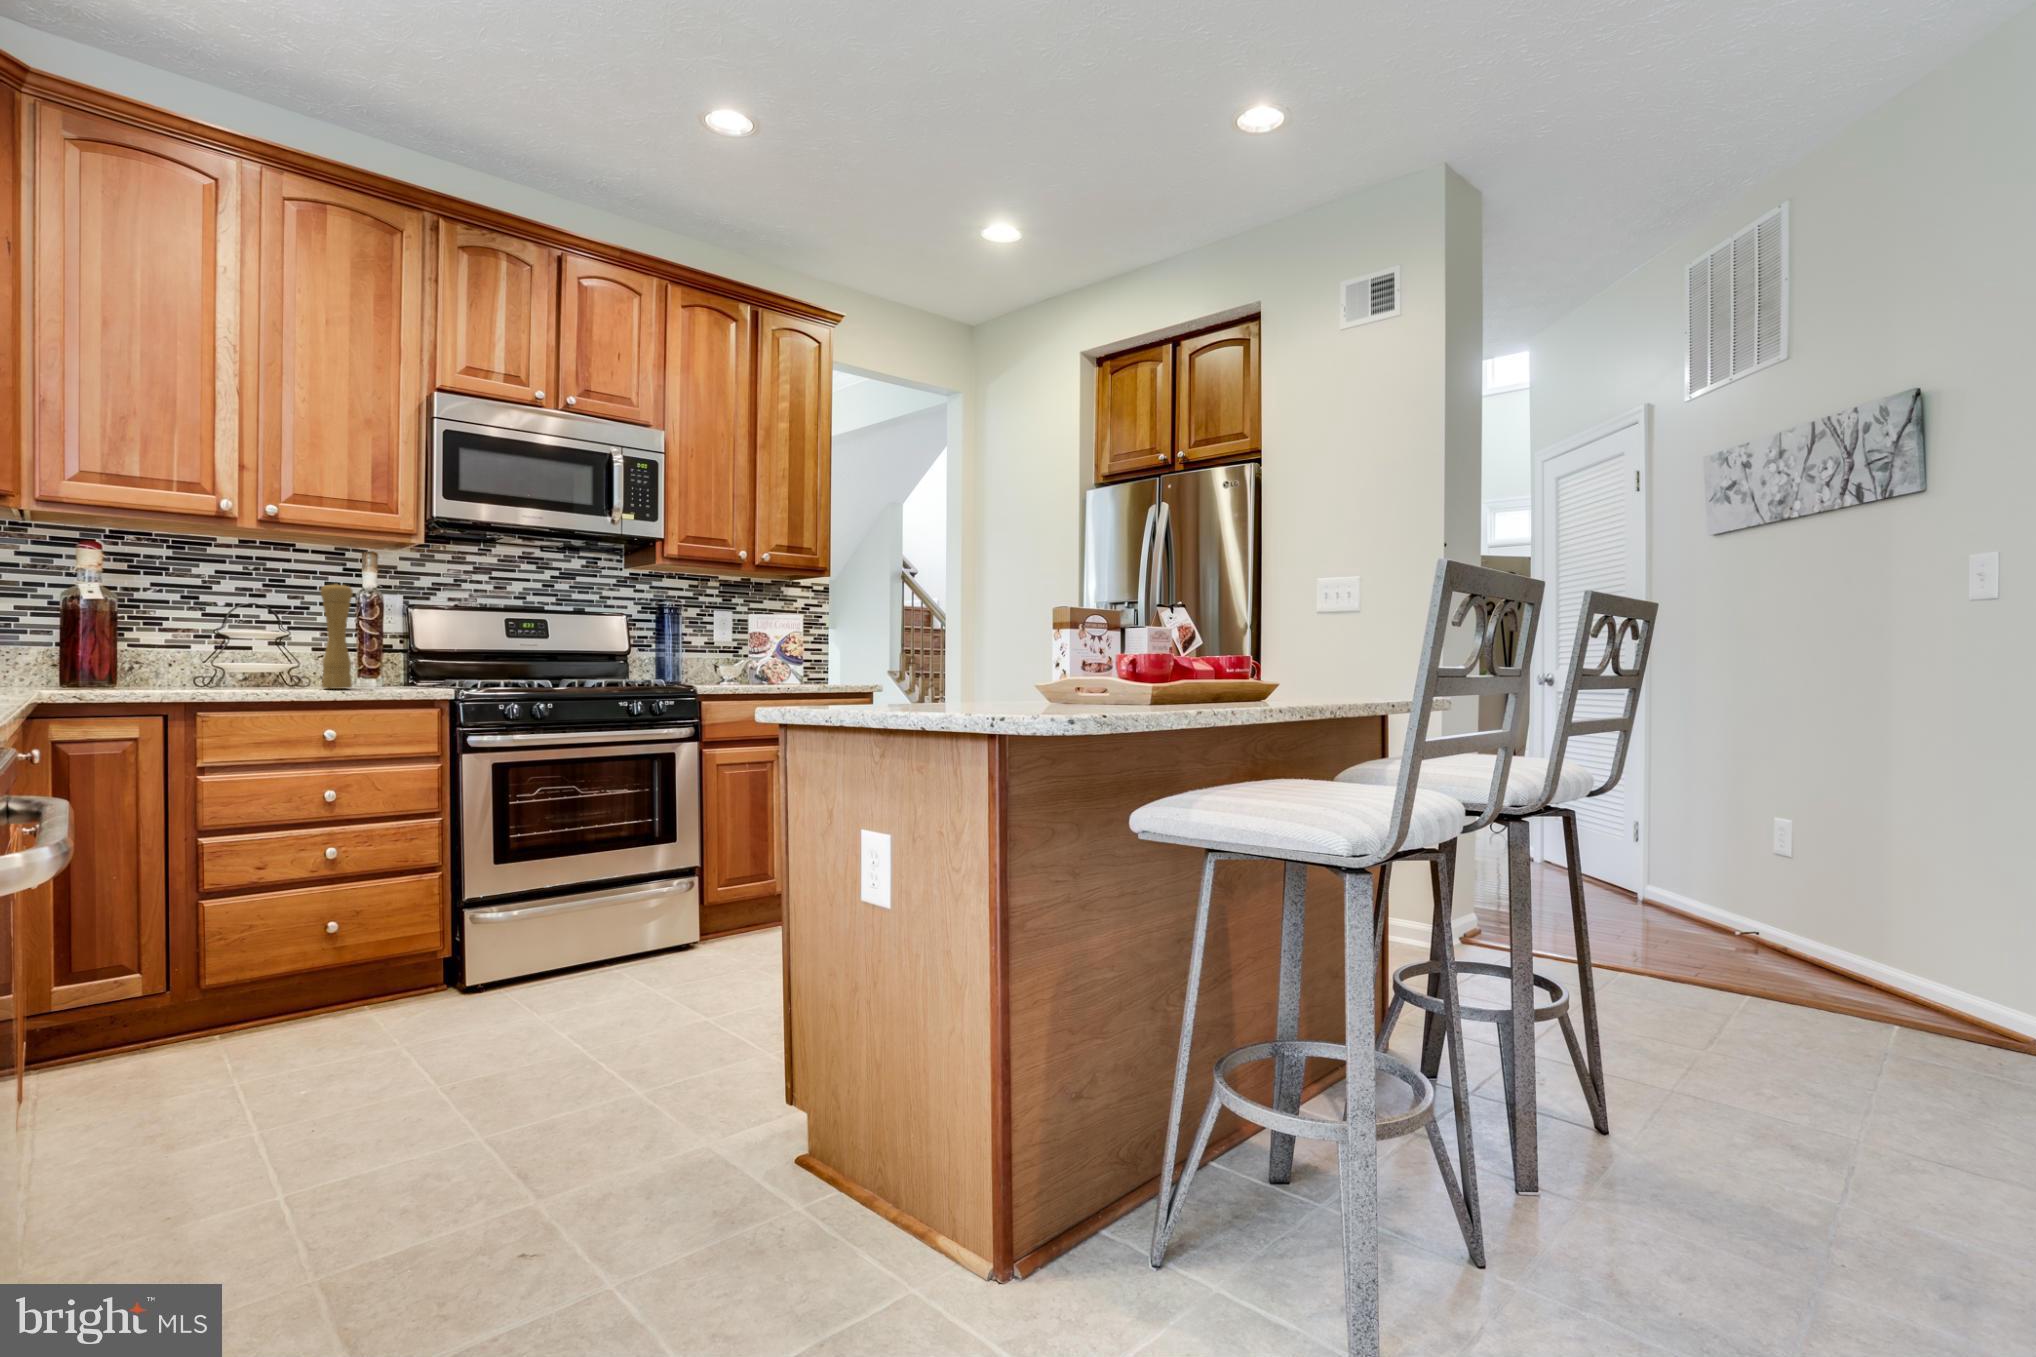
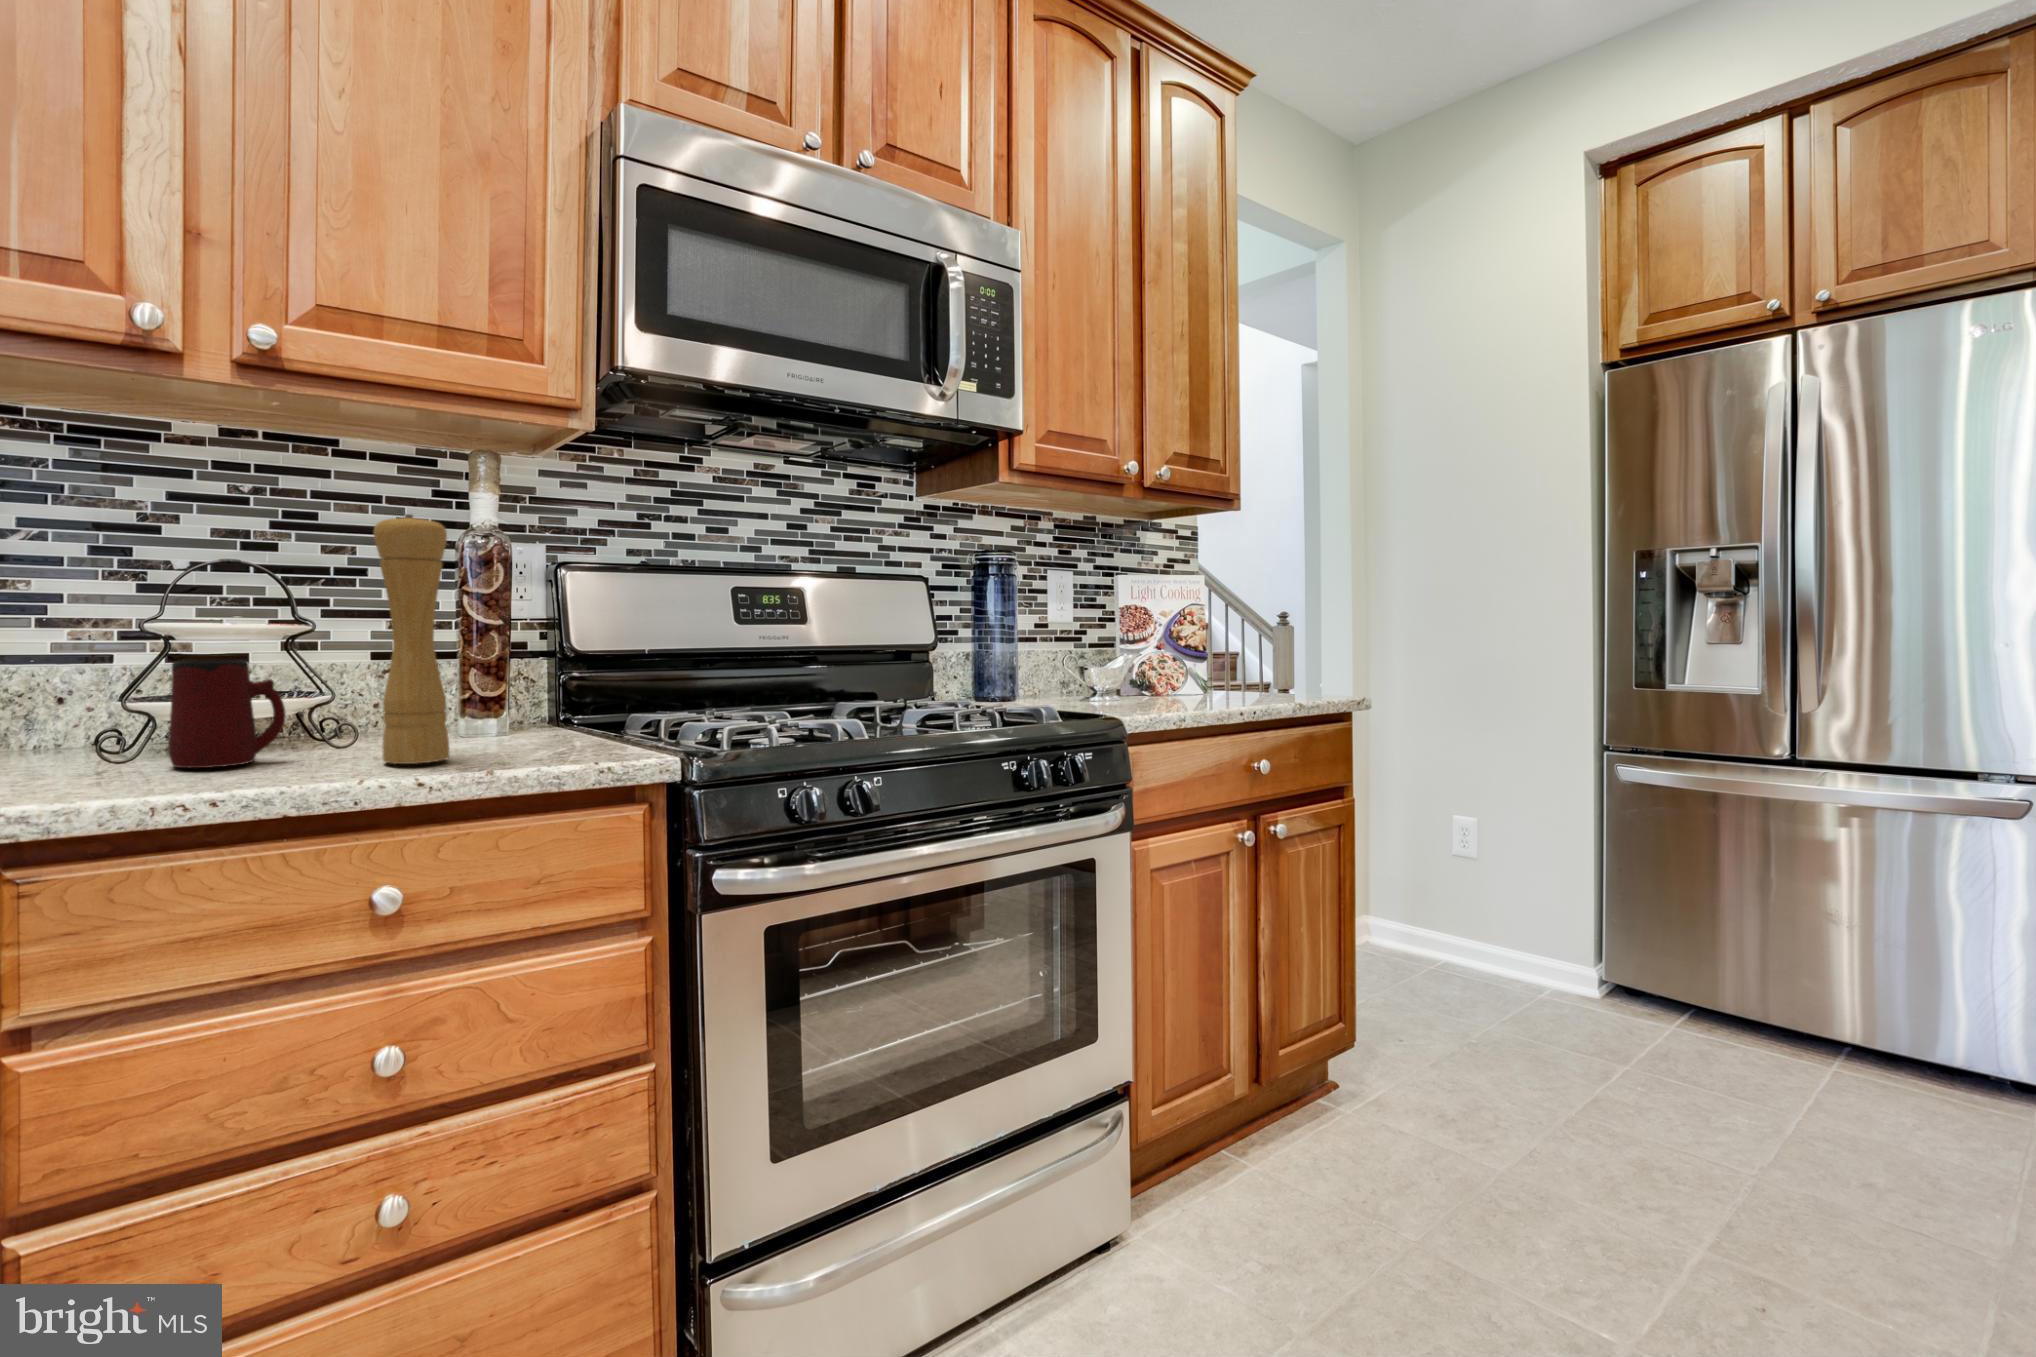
mug: none [230,644,279,687] -> present [168,660,286,768]

